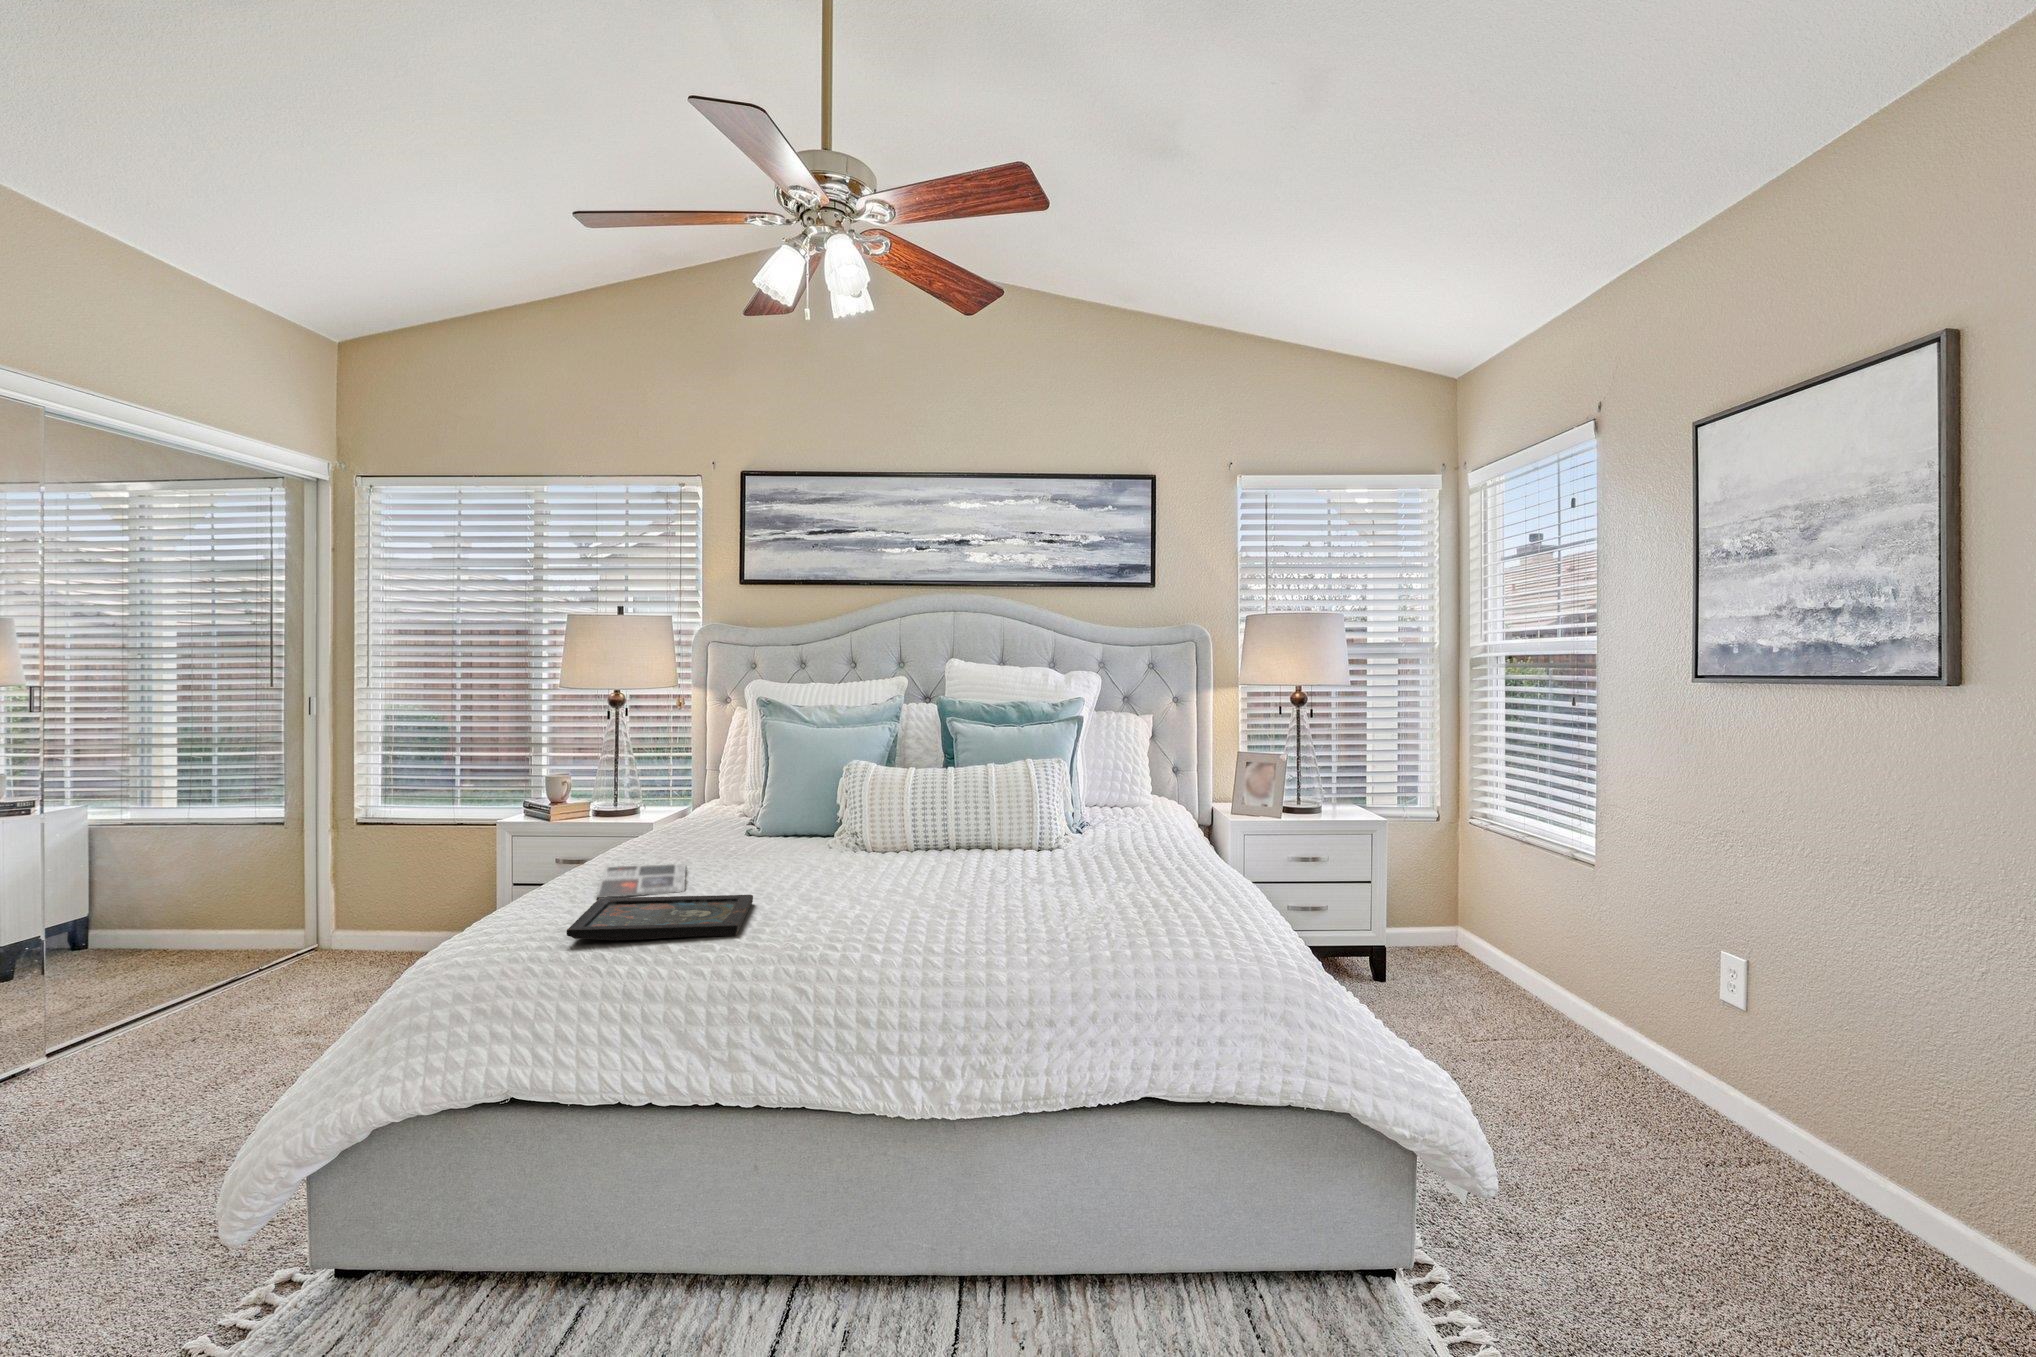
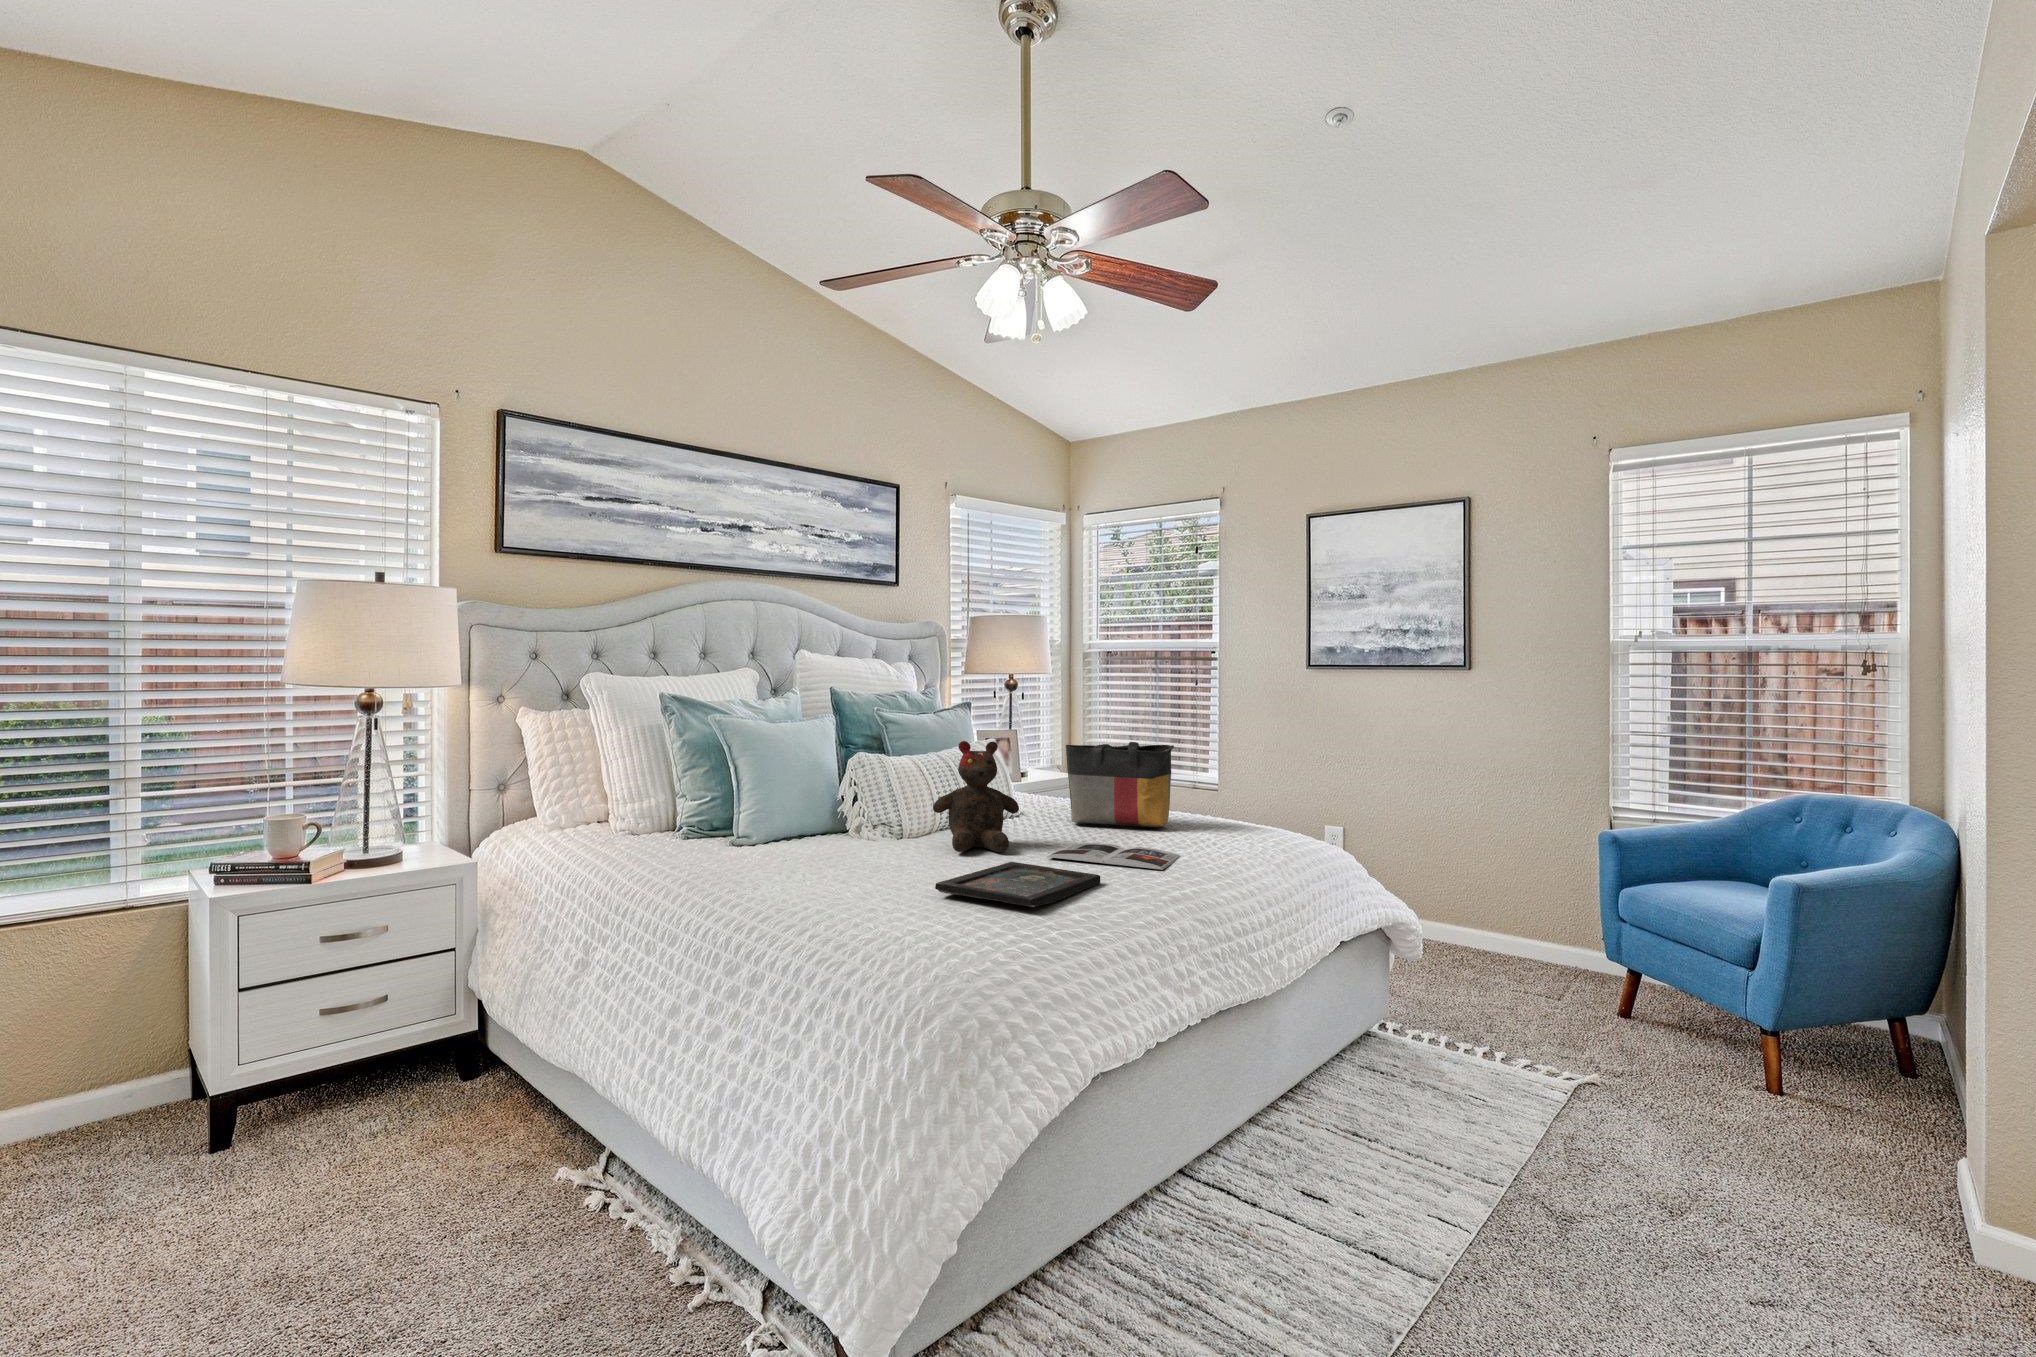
teddy bear: none [780,759,876,886] -> present [933,741,1019,852]
tote bag: none [1003,774,1105,892] -> present [1066,742,1174,827]
magazine: present [597,864,686,898] -> present [1047,843,1180,870]

